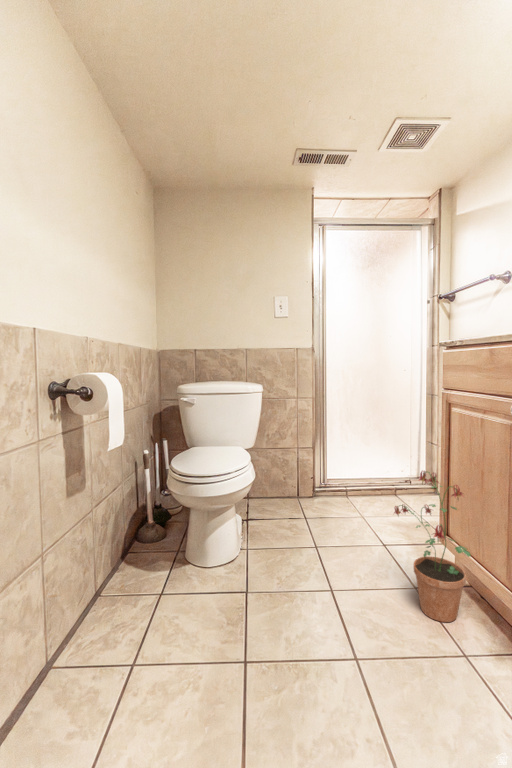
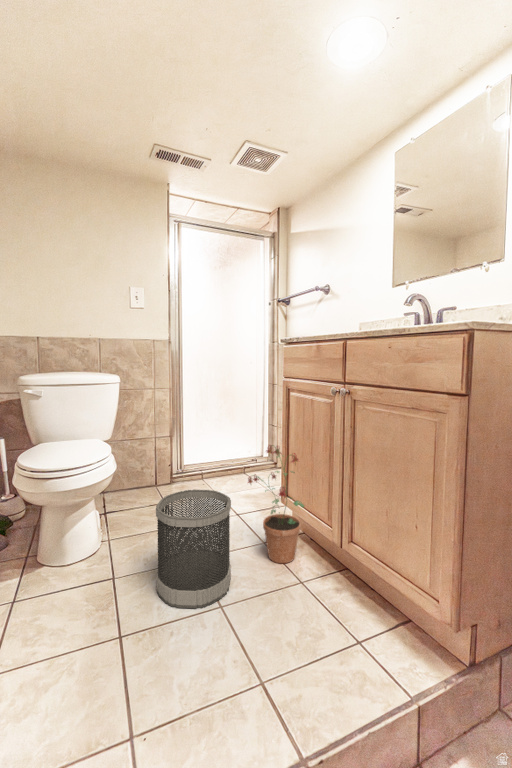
wastebasket: none [287,512,371,652] -> present [156,490,231,608]

